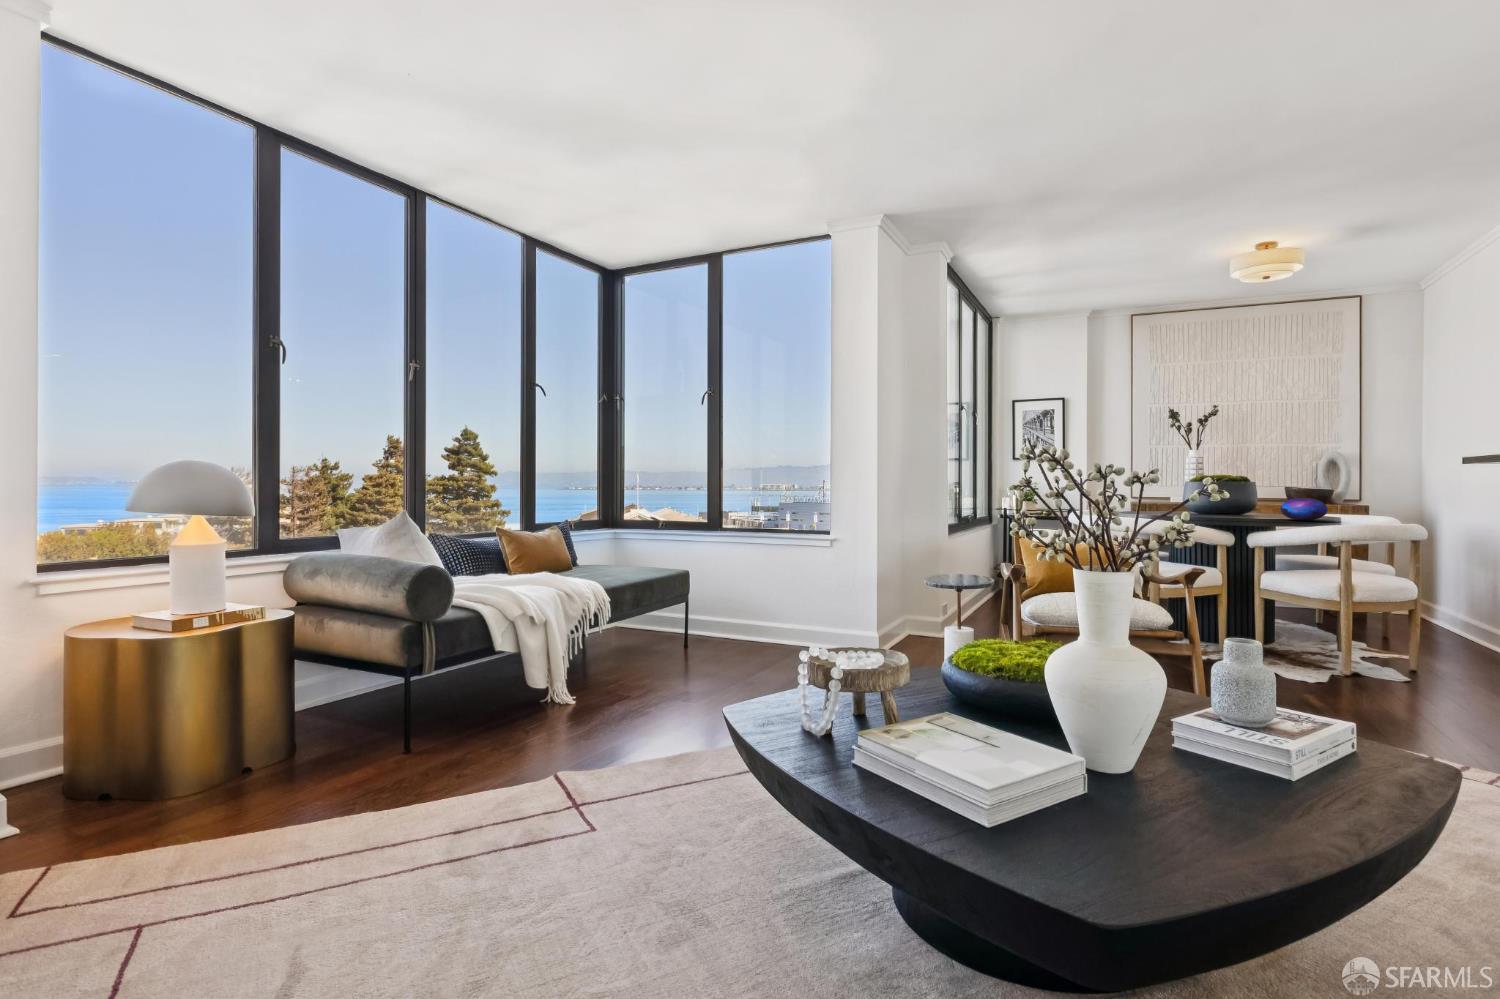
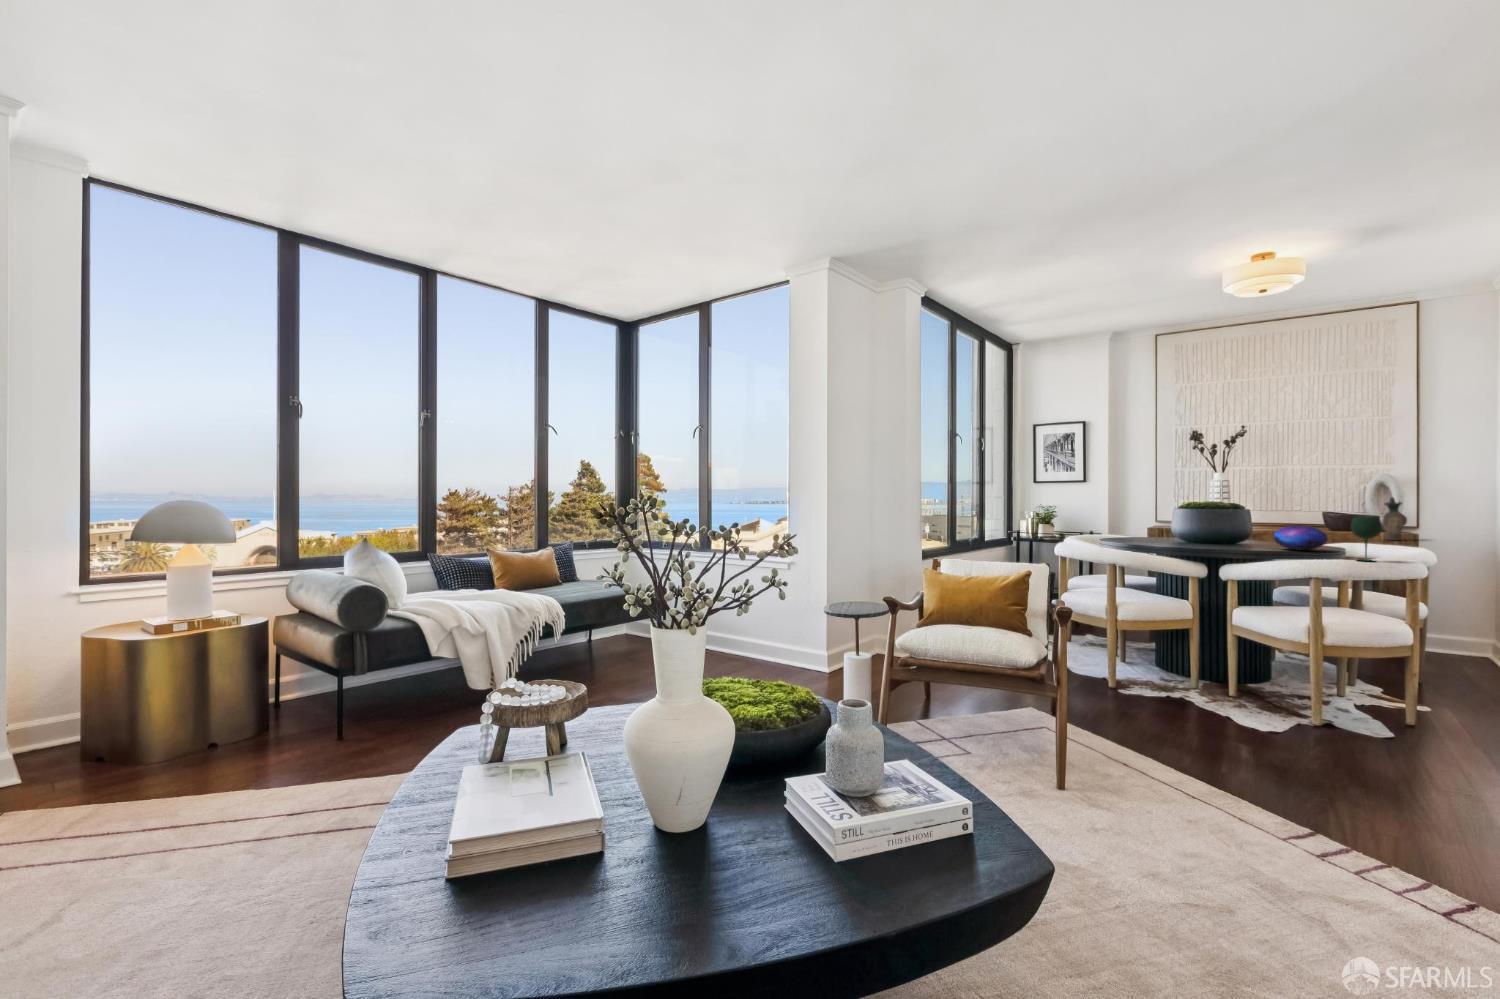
ceramic pitcher: none [1343,473,1363,513] -> present [1383,497,1407,540]
wine glass: none [1363,489,1389,528] -> present [1351,517,1382,561]

